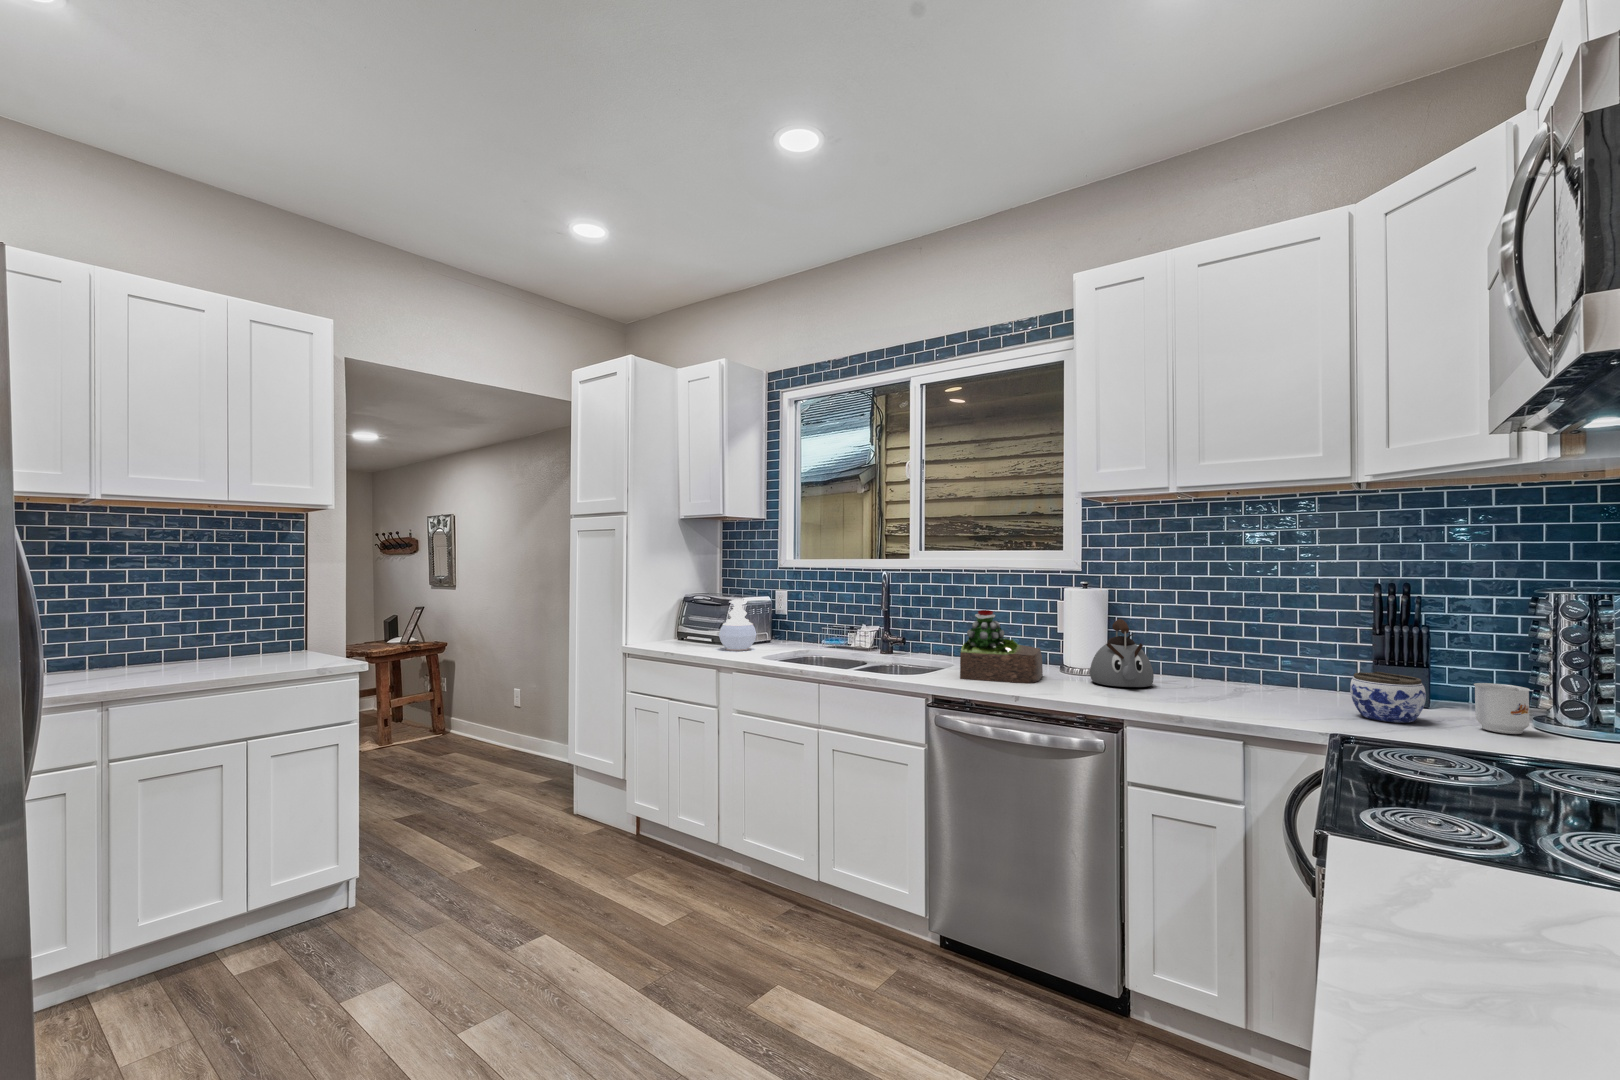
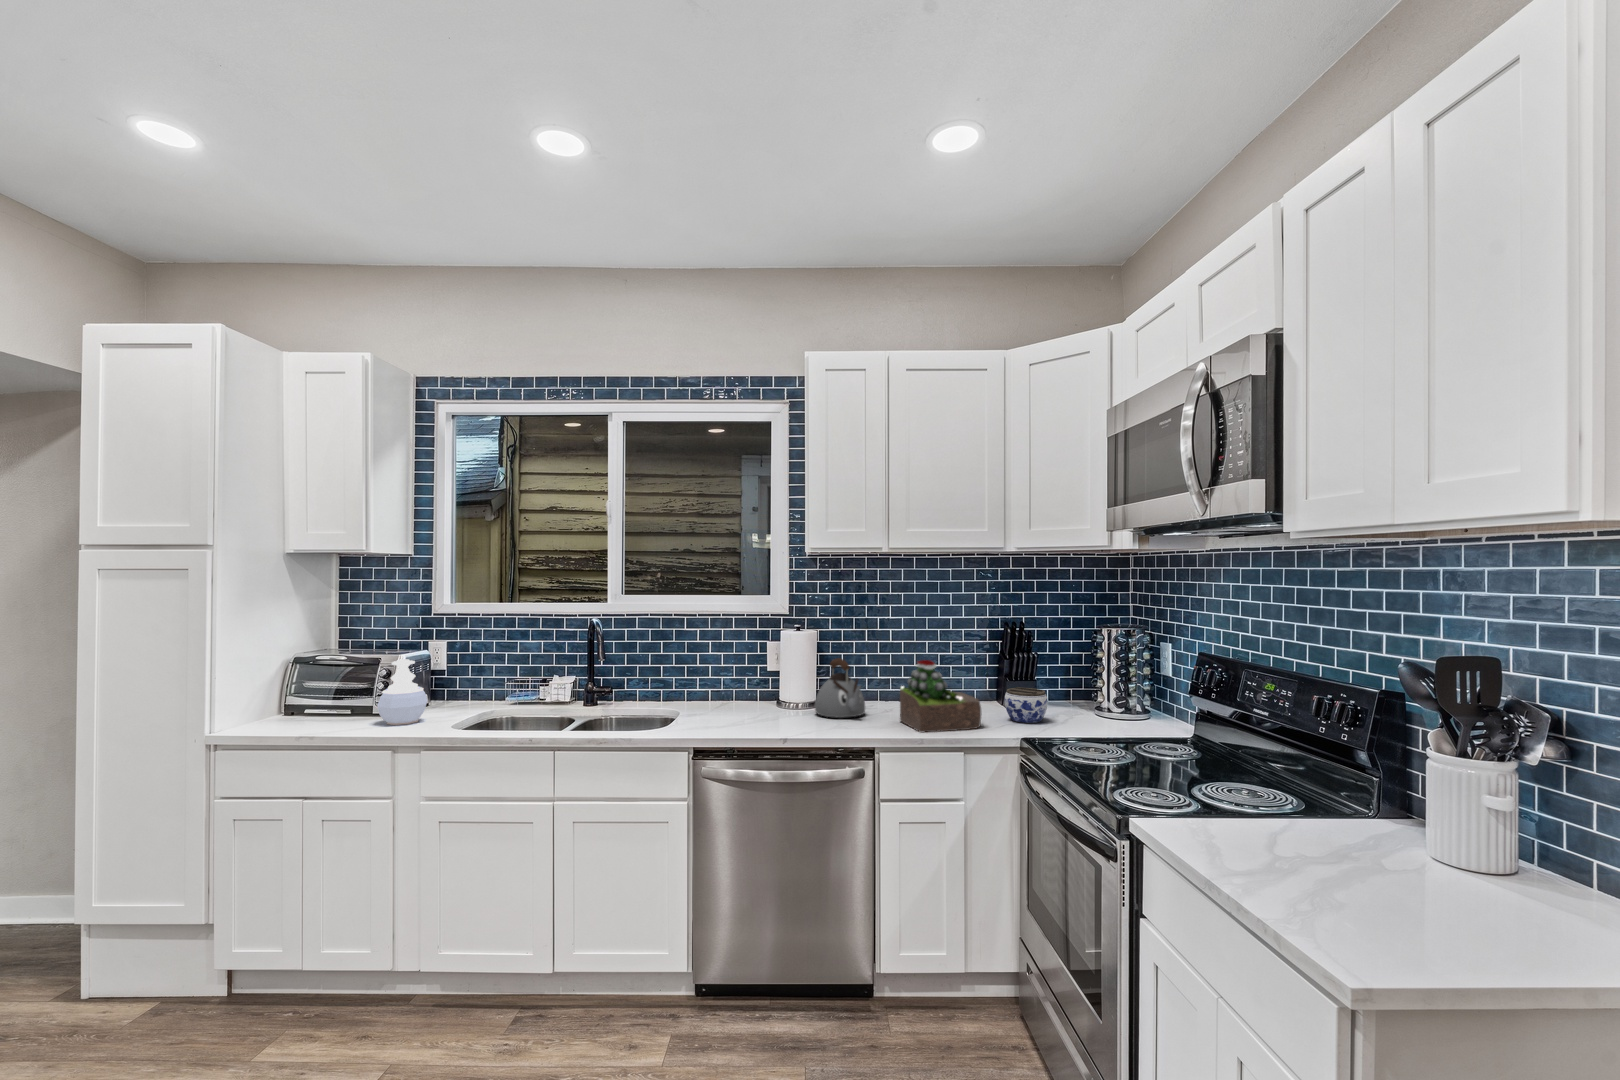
succulent plant: present [960,610,1043,683] -> present [900,660,981,732]
mug: present [1474,683,1530,734] -> none [1070,689,1099,722]

